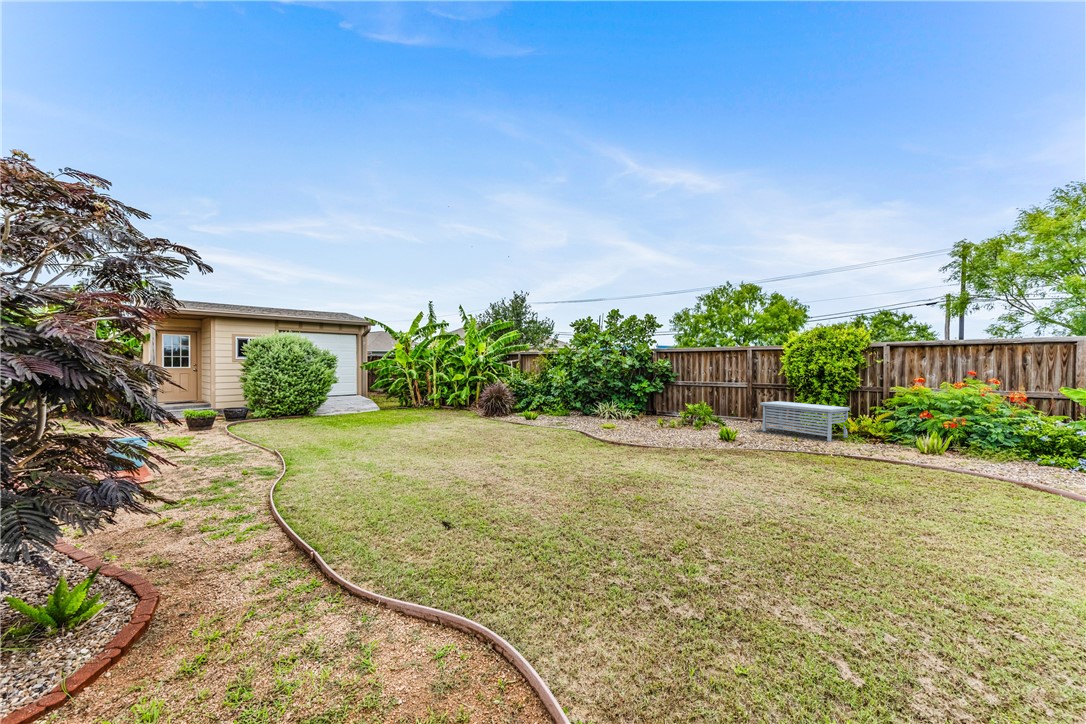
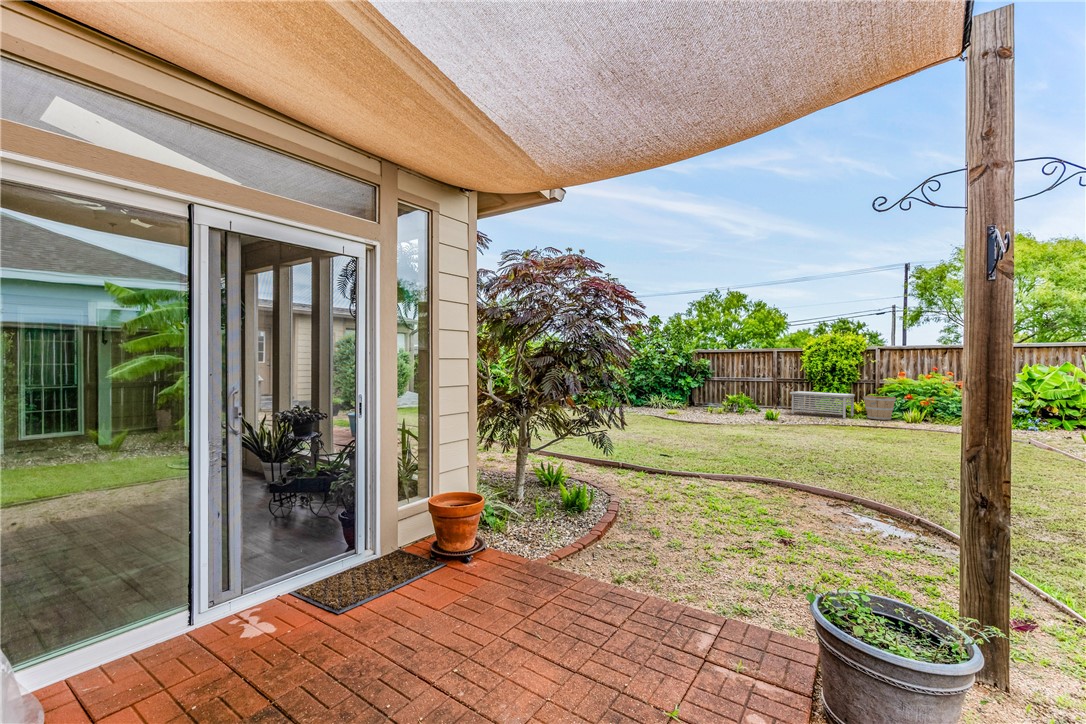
wooden bucket: none [858,410,906,447] -> present [863,395,896,420]

